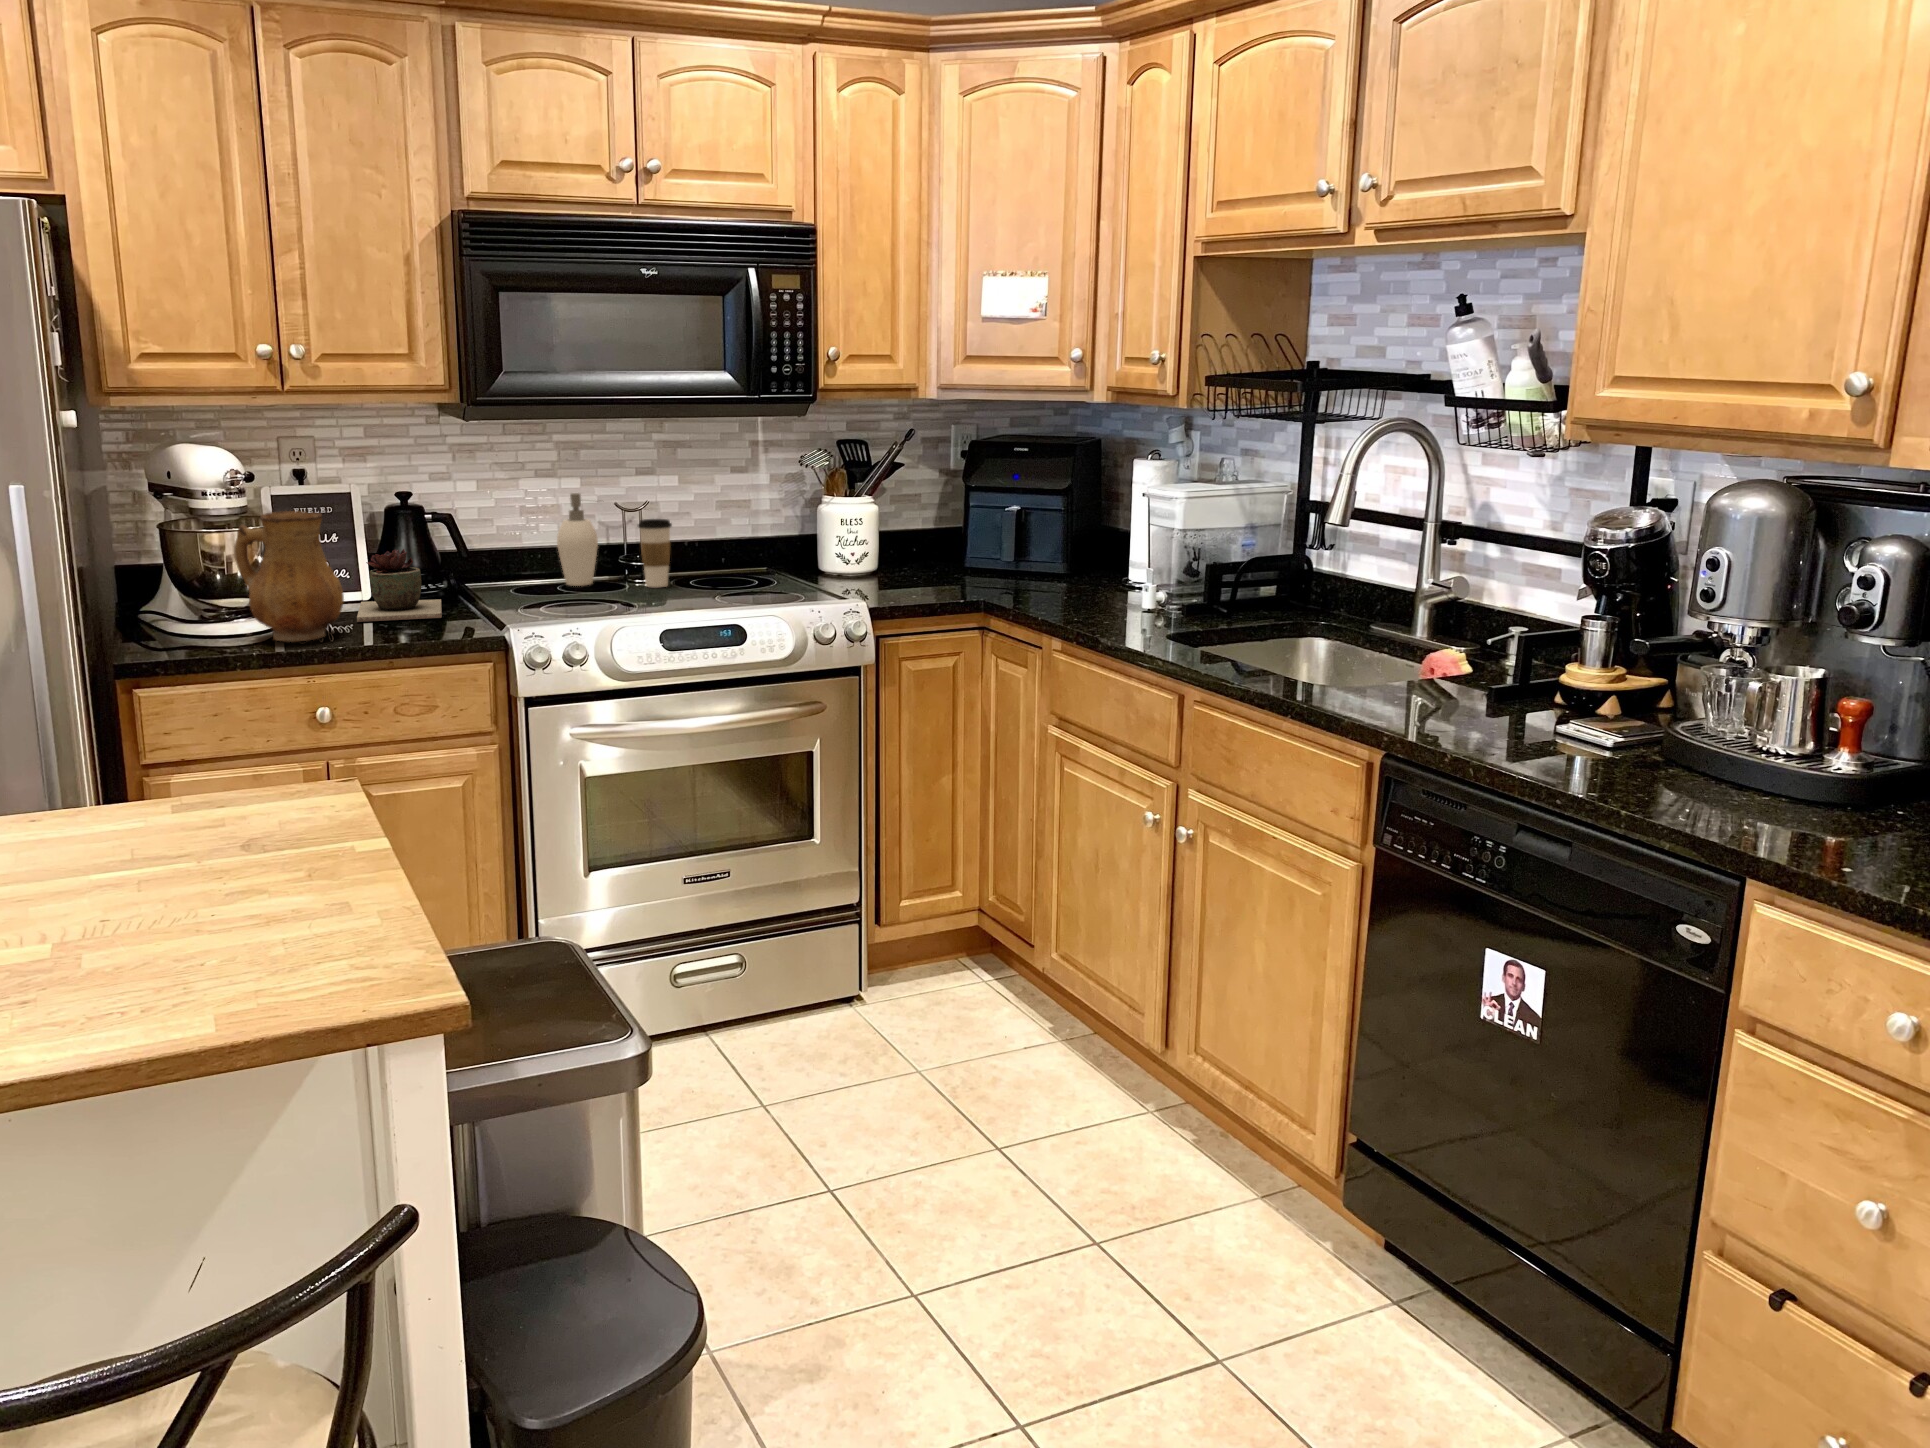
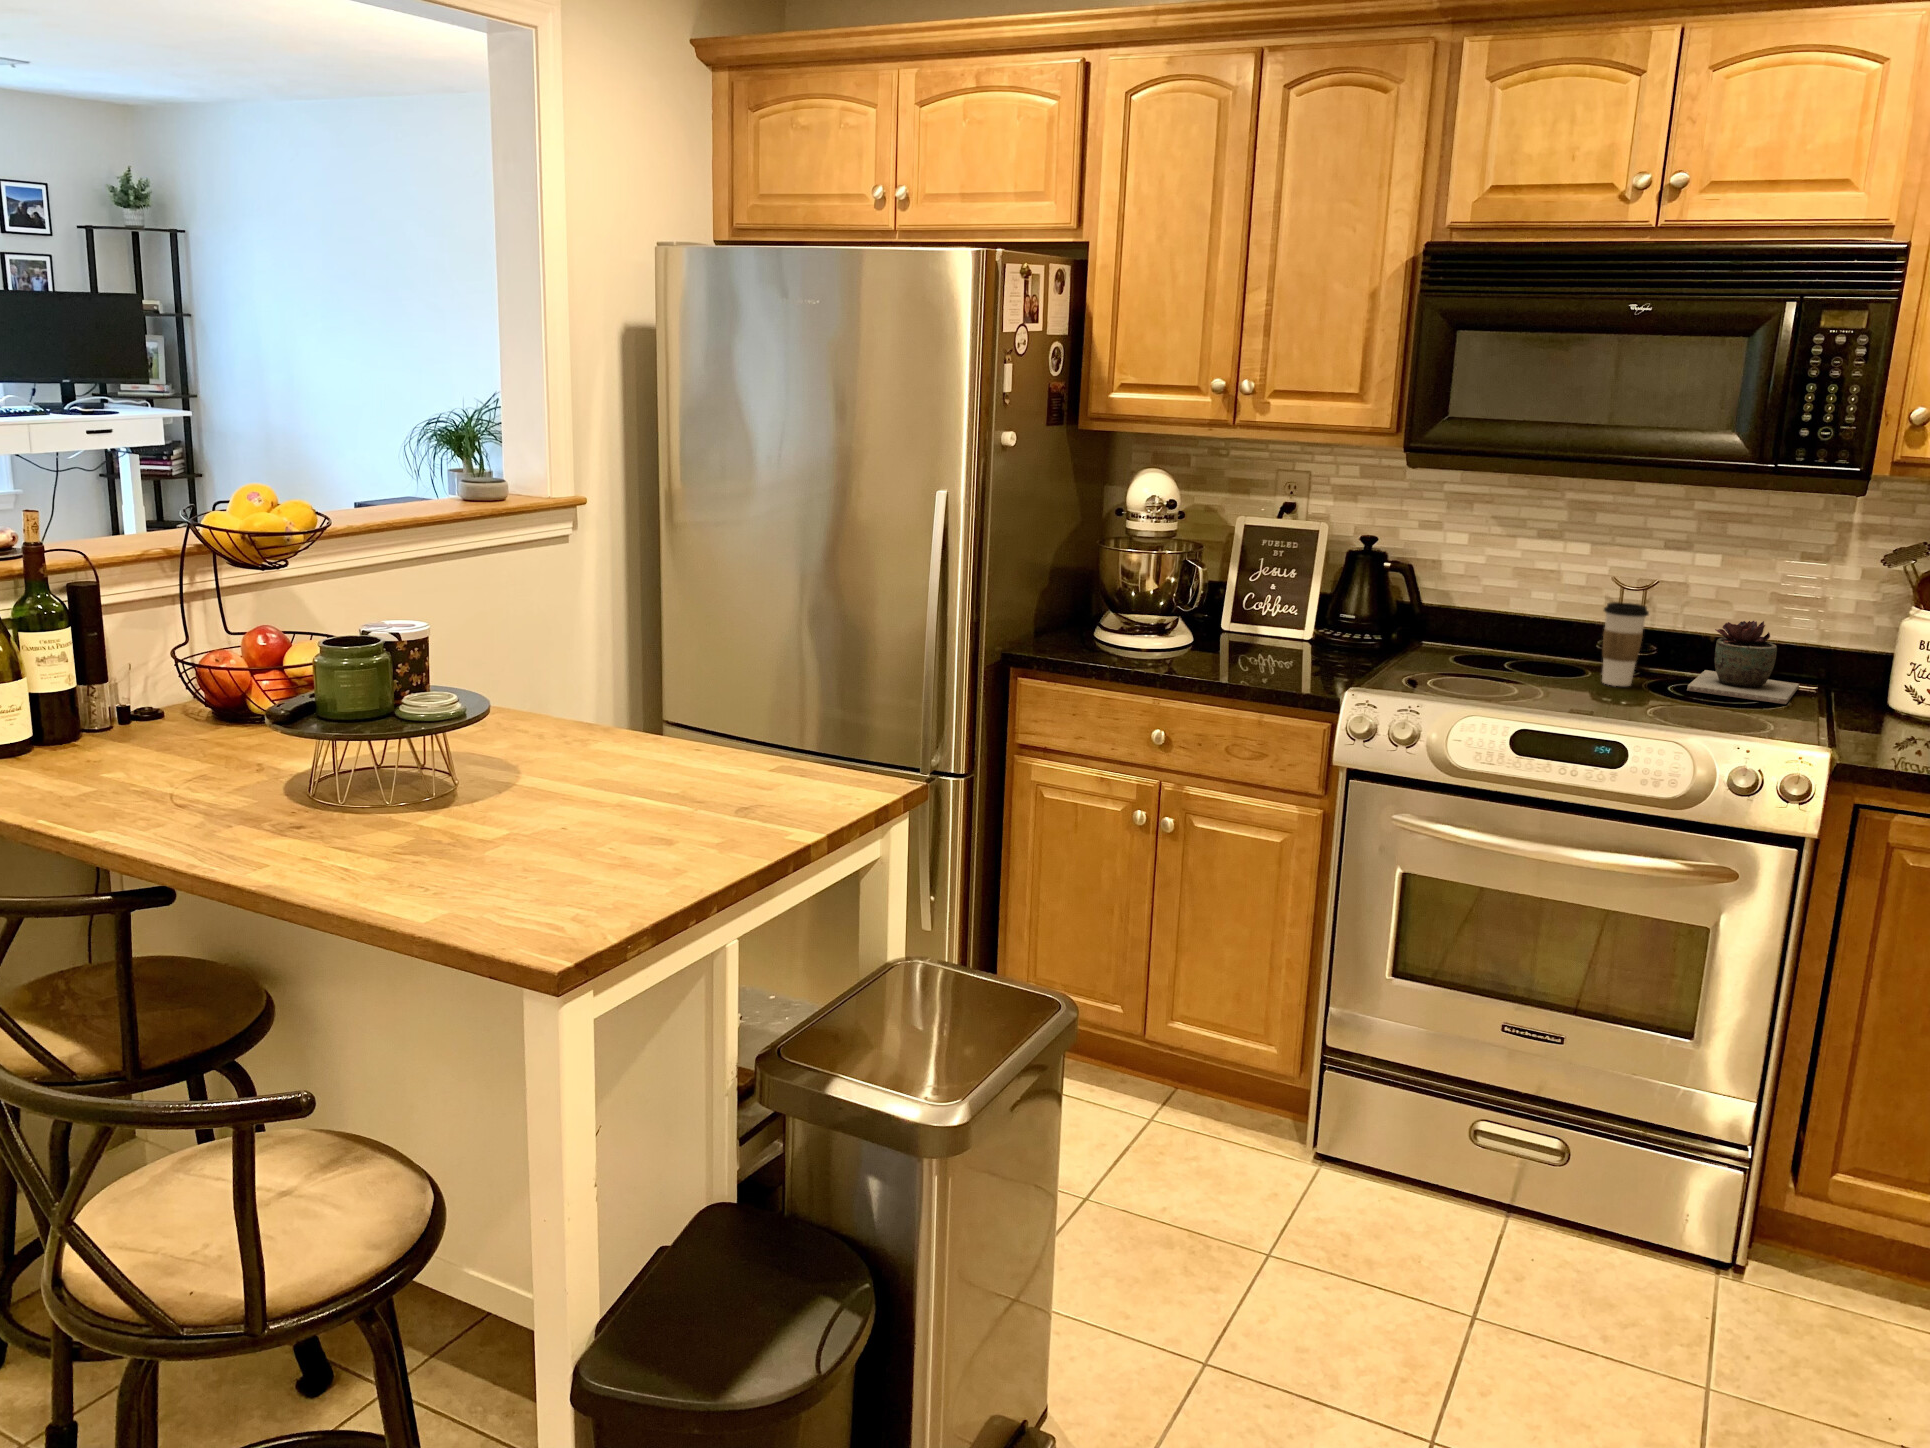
soap dispenser: present [557,493,598,586] -> none [1516,560,1572,667]
ceramic pitcher: present [234,511,344,642] -> none [1133,539,1219,666]
succulent plant: present [357,549,442,622] -> present [1687,621,1799,704]

